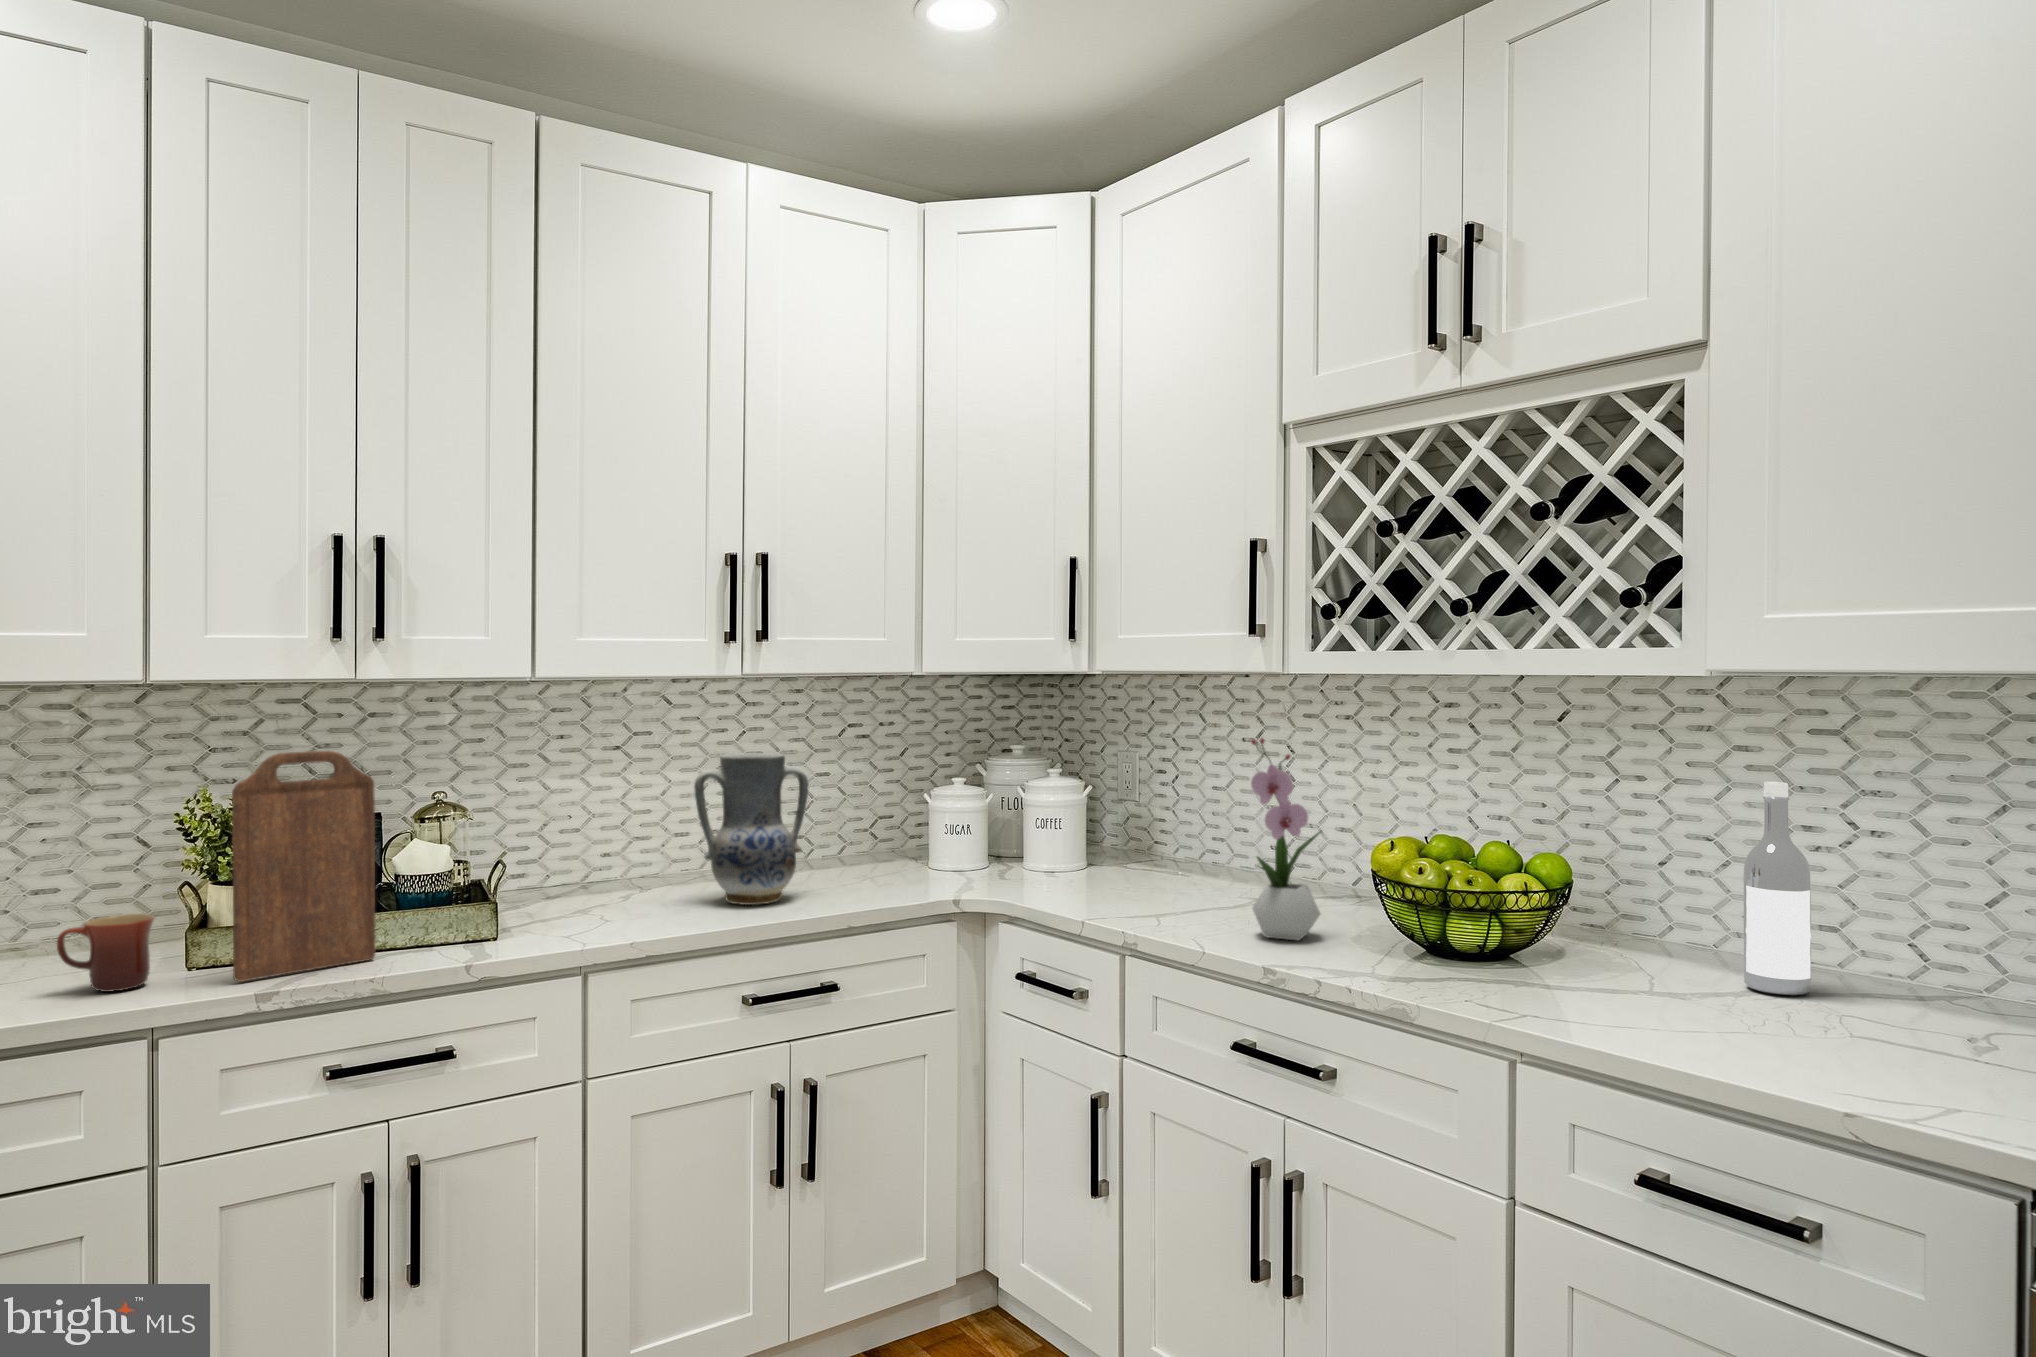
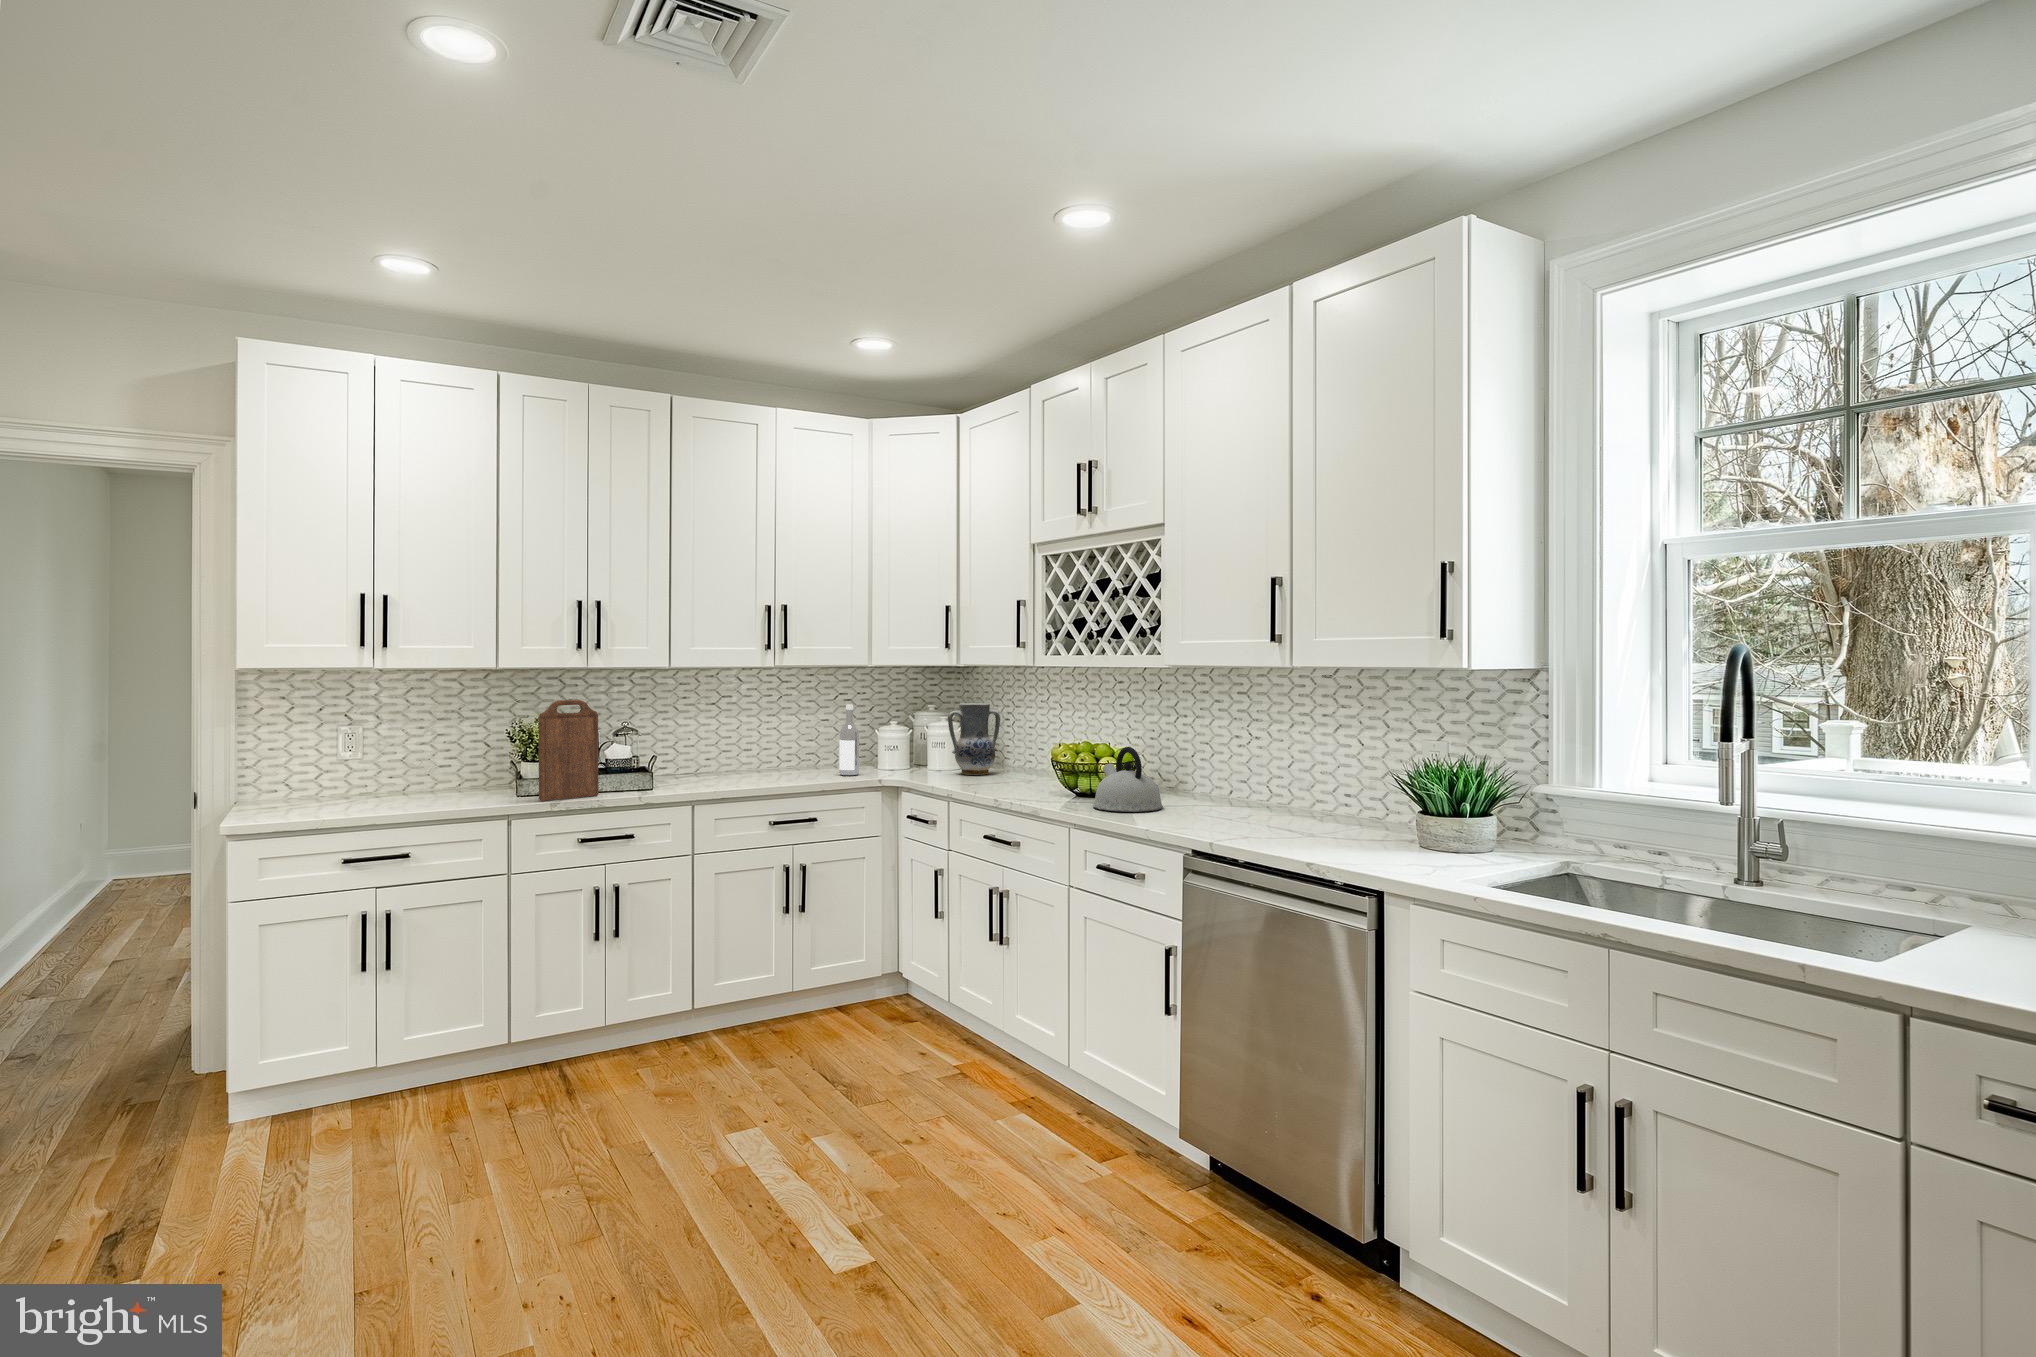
flower arrangement: present [1251,738,1321,940] -> none [1002,697,1041,792]
vase: present [694,753,808,905] -> present [948,703,1000,775]
wine bottle: present [1744,782,1811,995] -> present [839,704,859,776]
kettle: none [1519,858,1698,1019] -> present [1093,747,1163,812]
mug: present [57,914,155,992] -> none [466,771,505,803]

